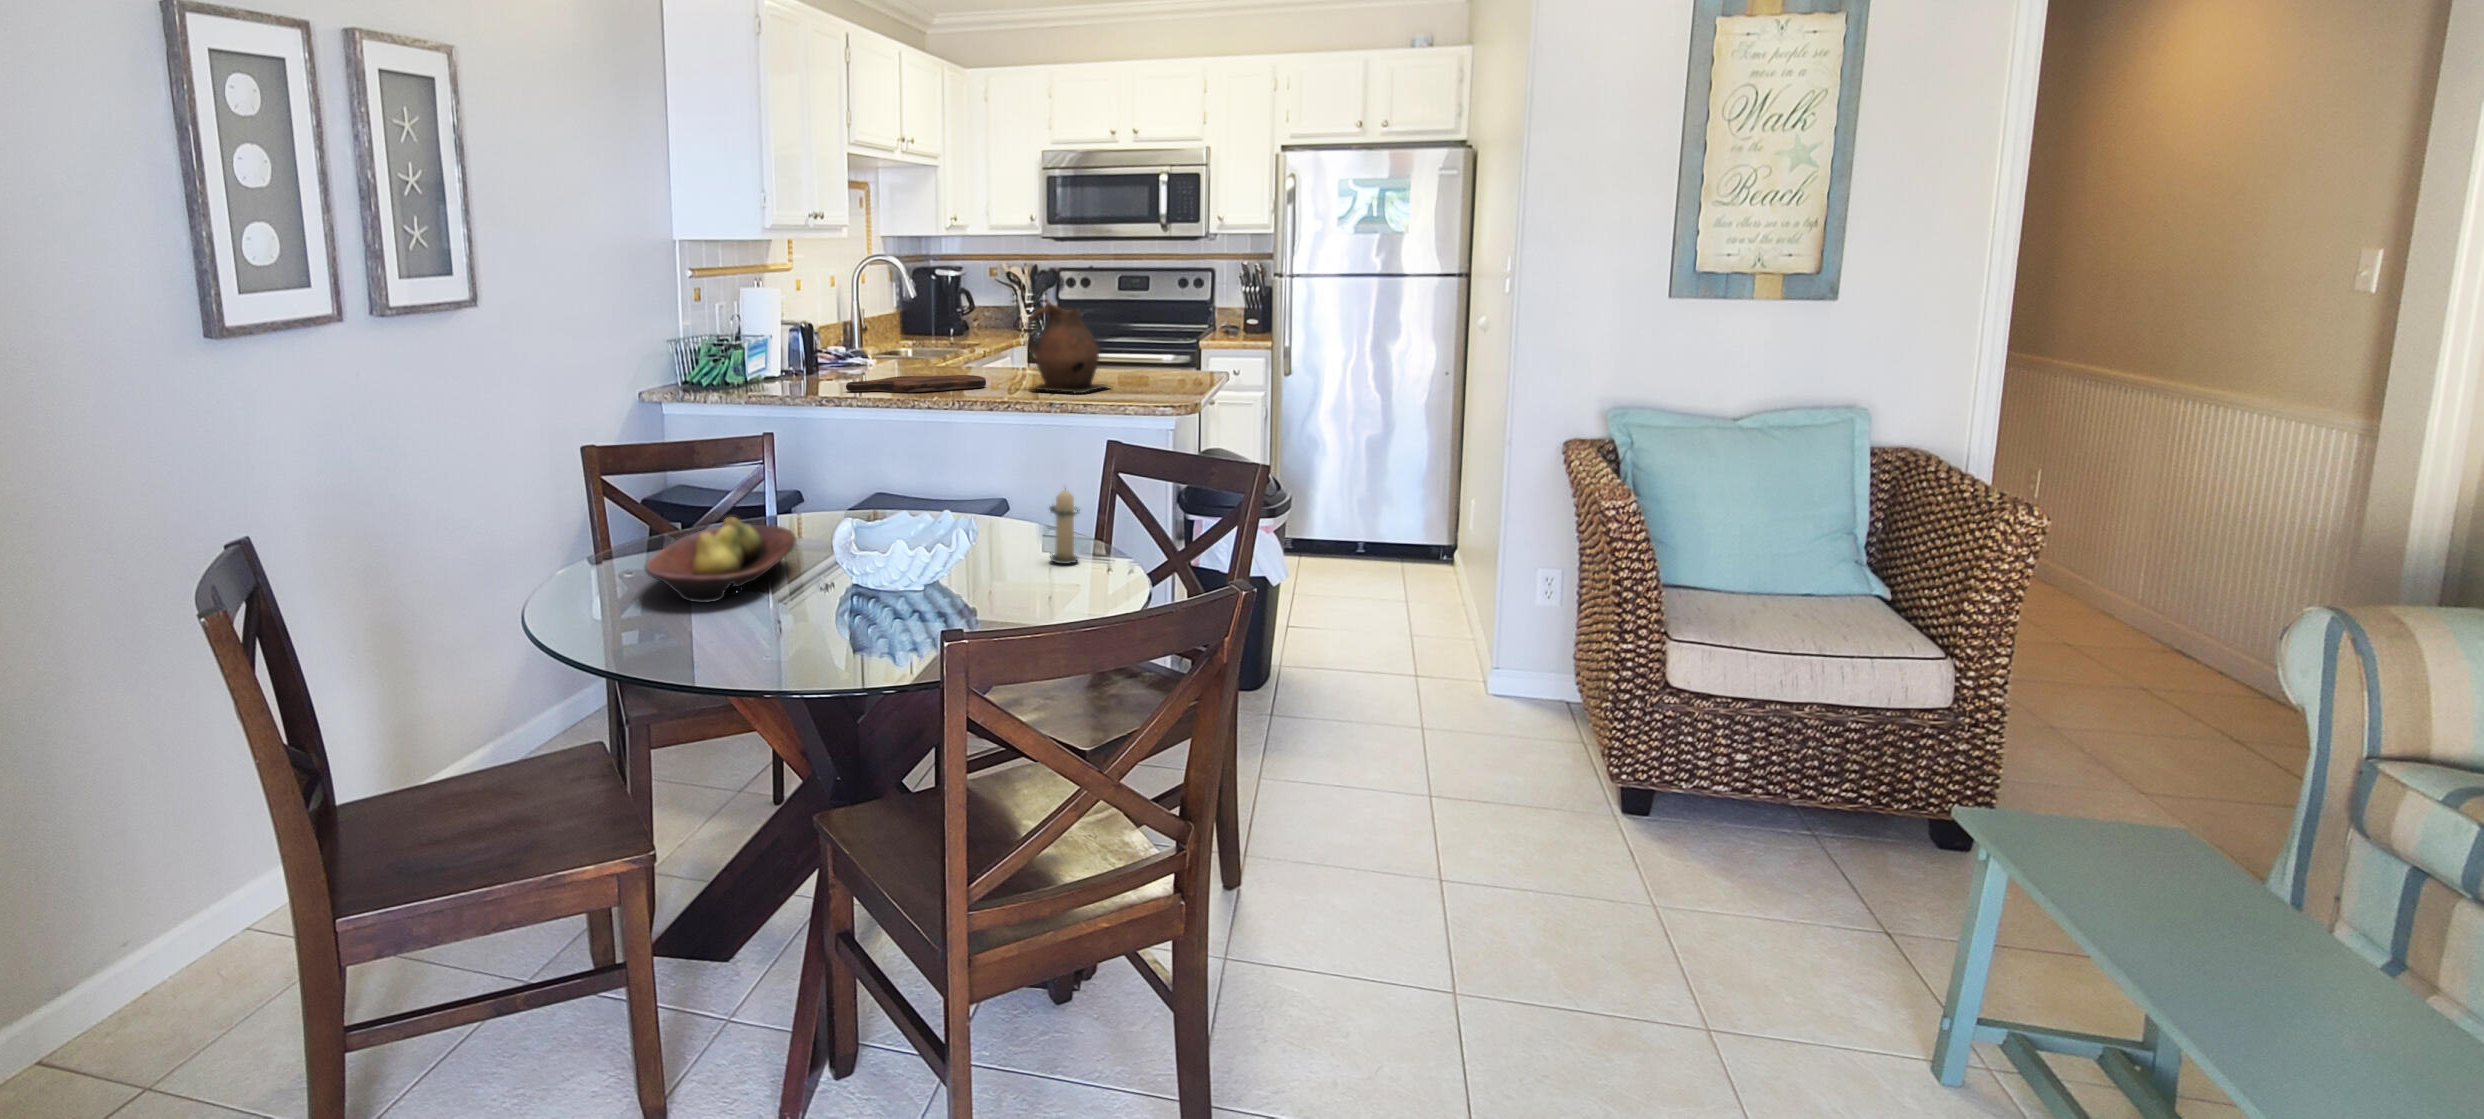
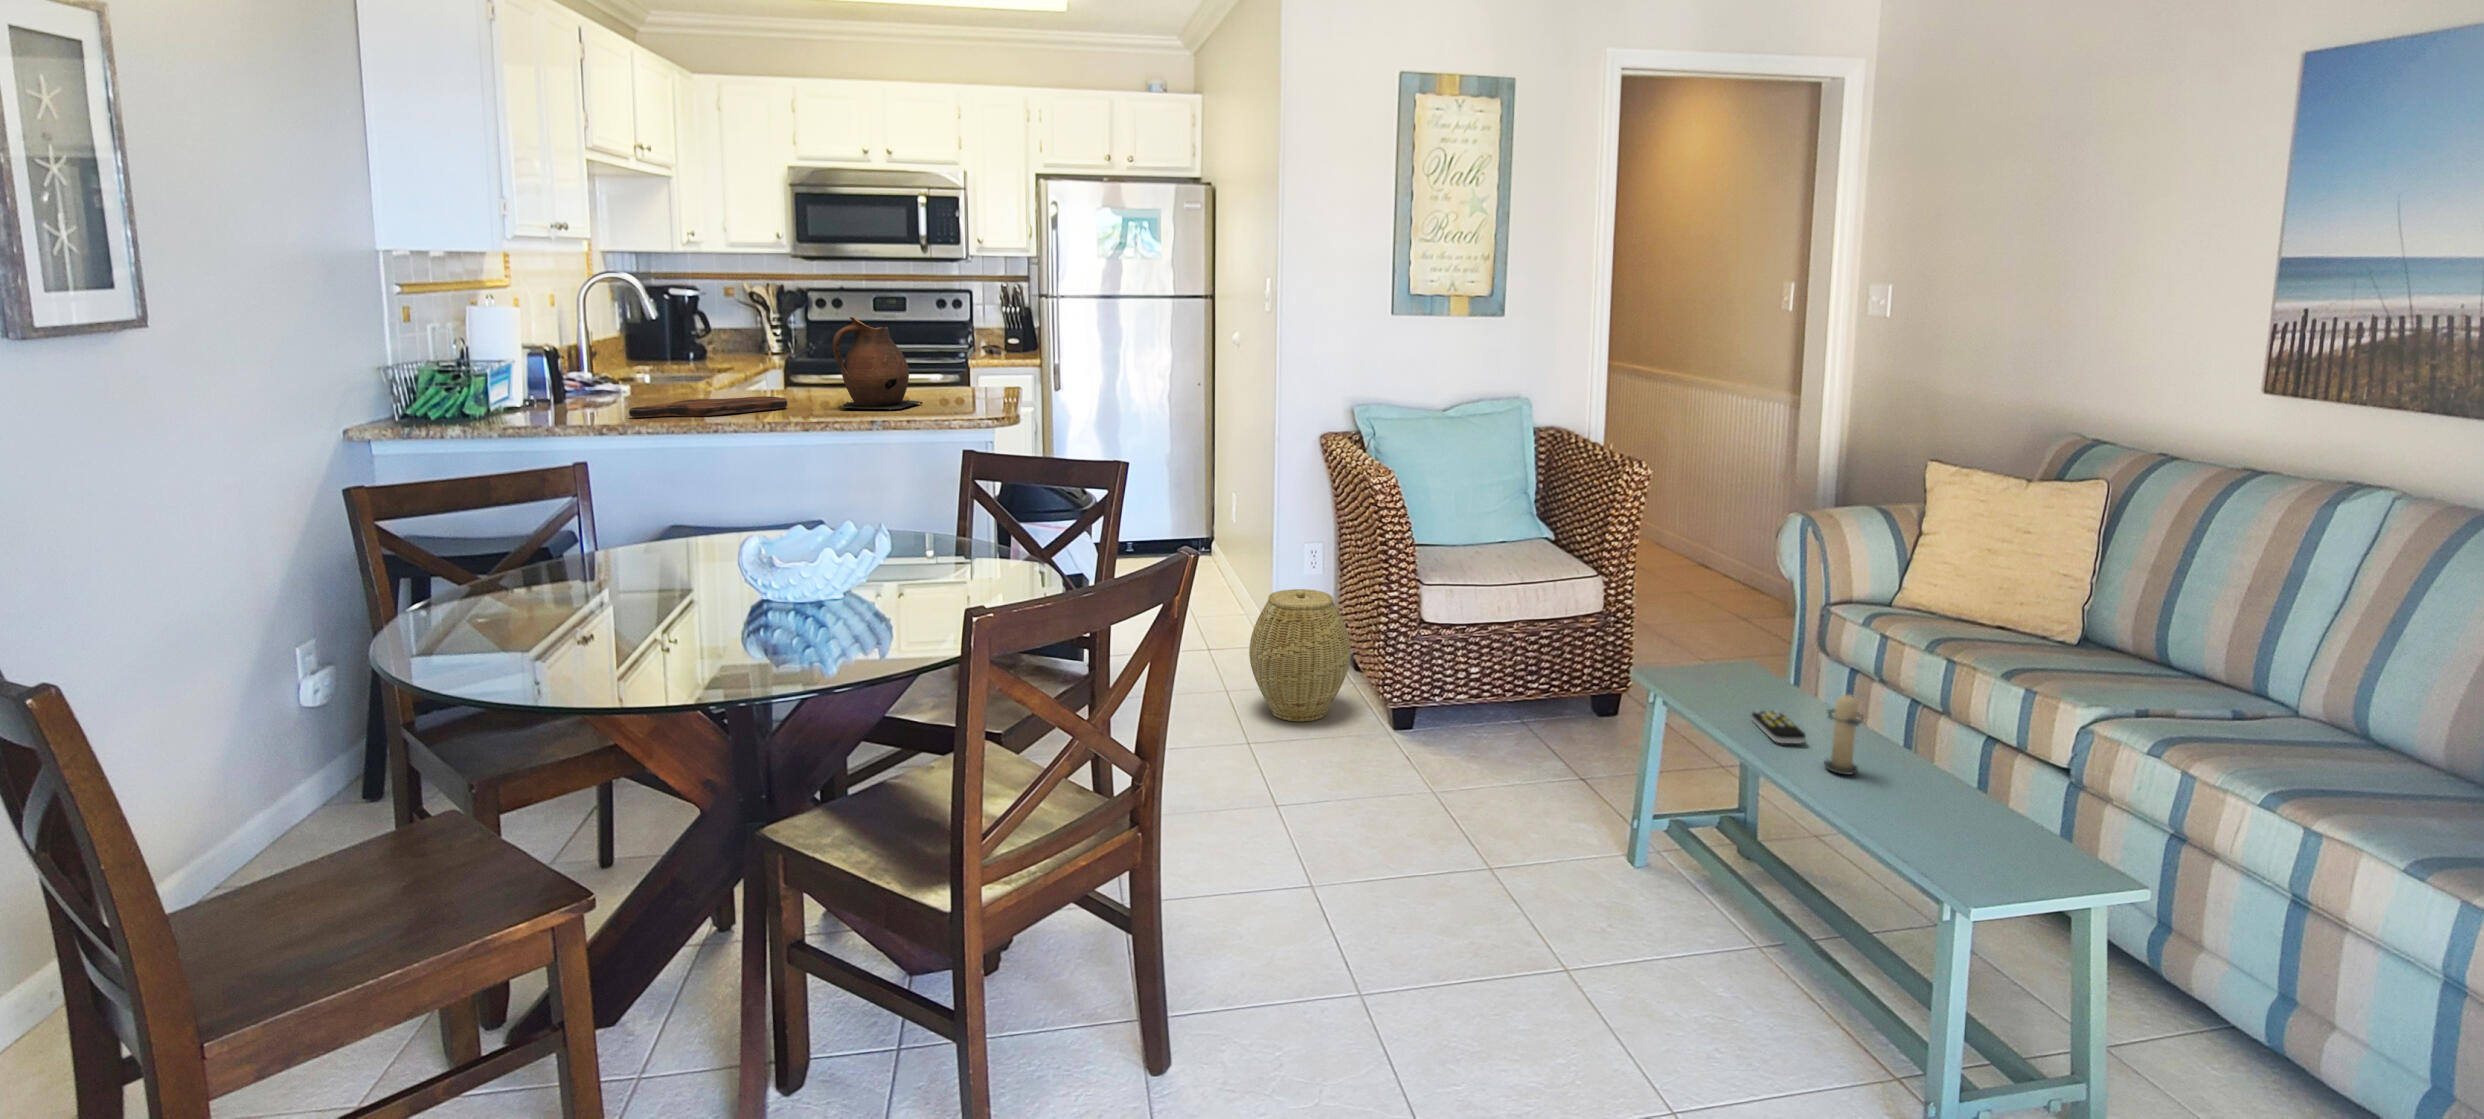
candle: present [1050,488,1080,564] -> present [1824,694,1864,775]
fruit bowl: present [645,517,796,603] -> none [490,550,657,643]
woven basket: none [1447,623,1576,780] -> present [1249,589,1351,722]
remote control: none [2149,900,2247,968] -> present [1751,711,1806,743]

